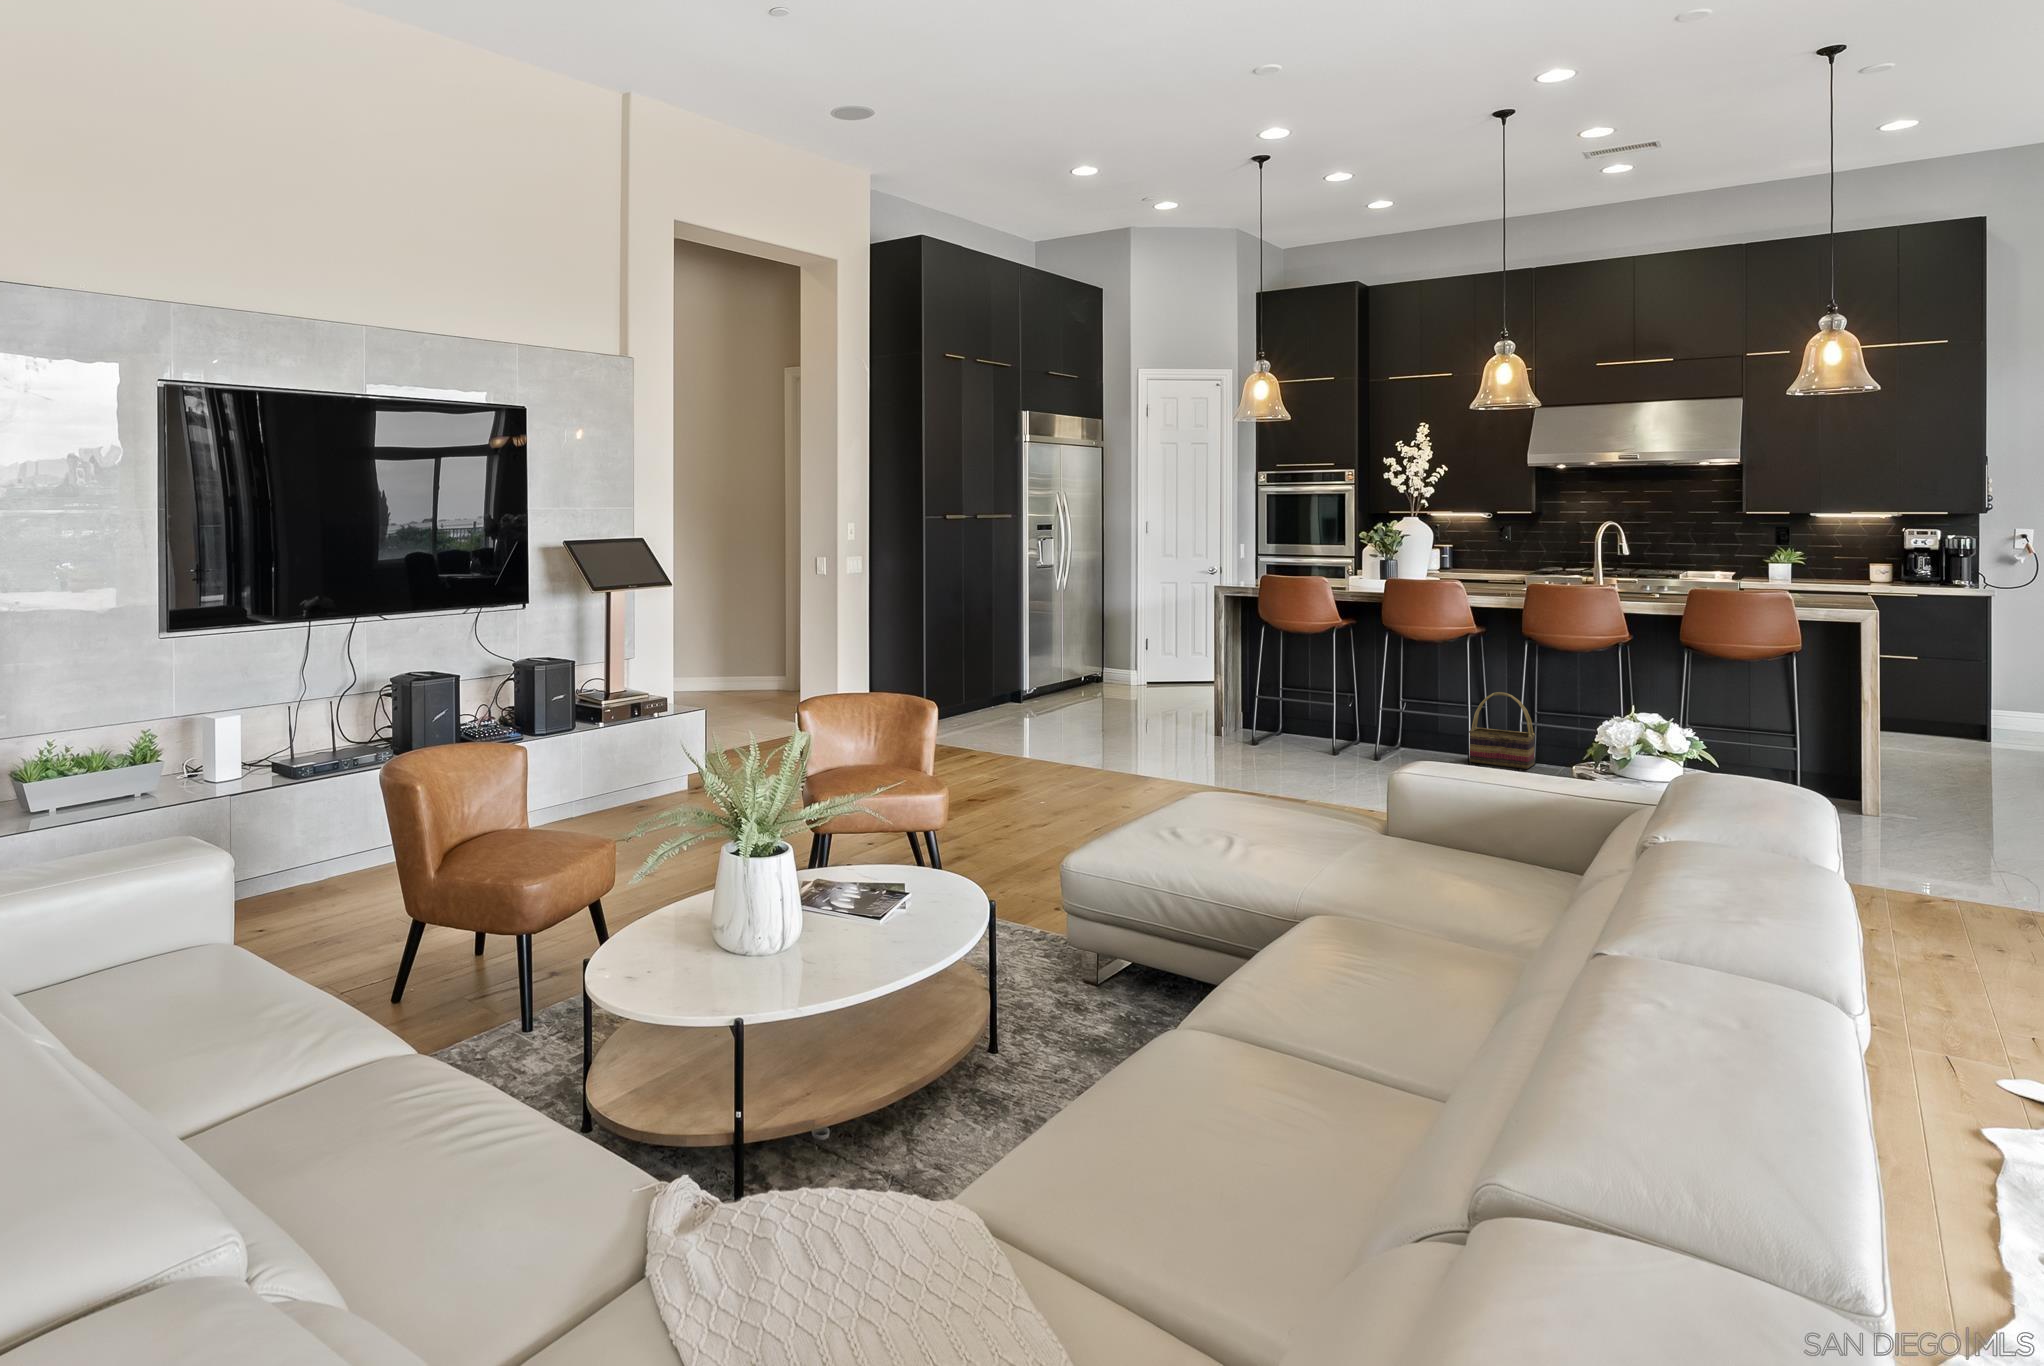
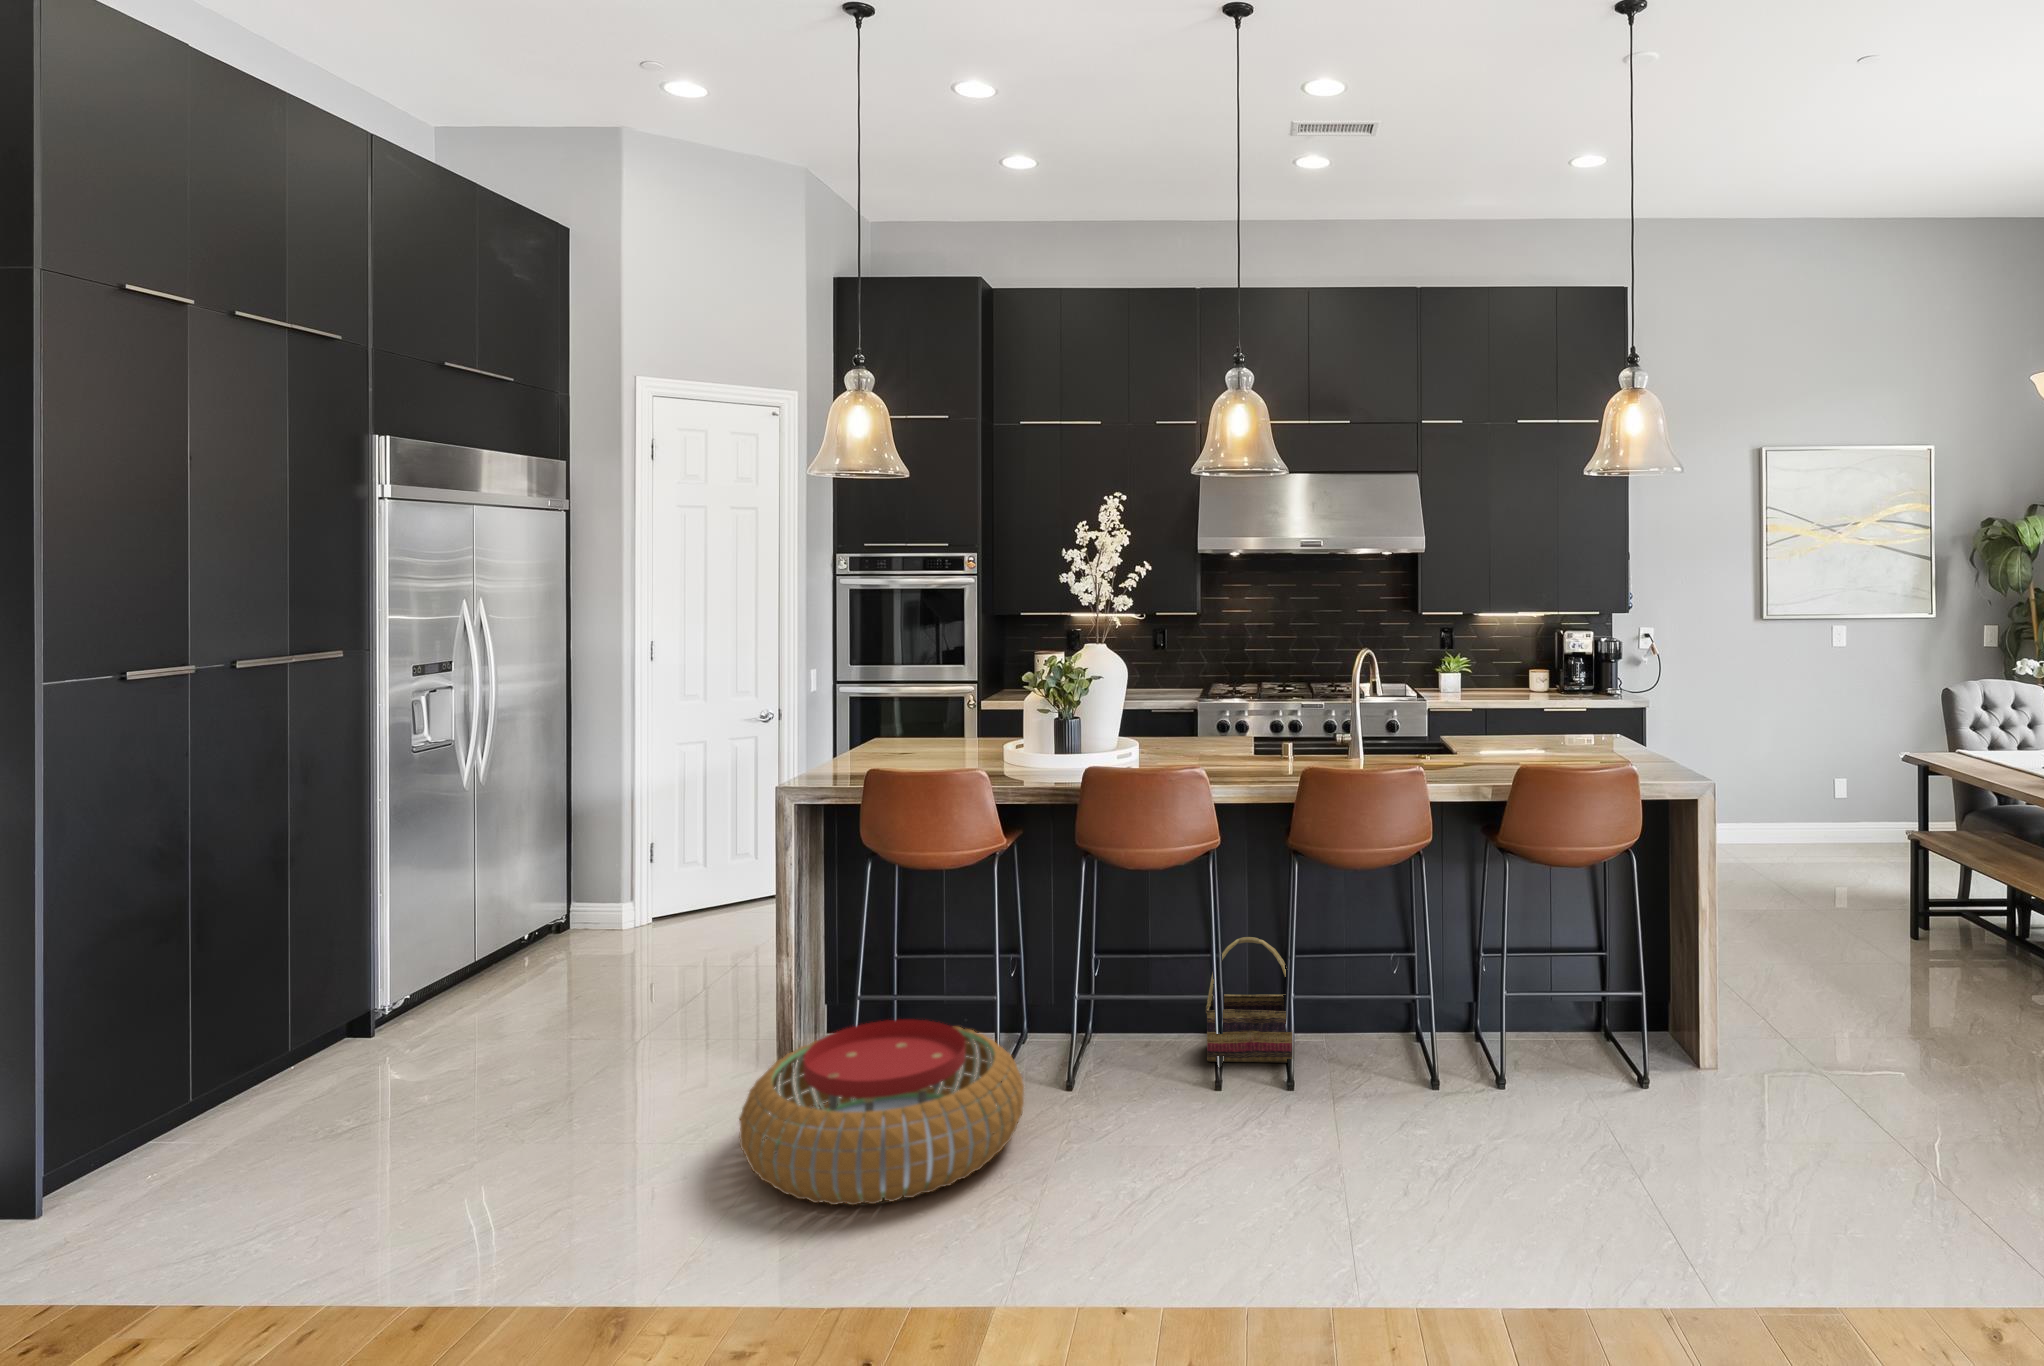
pouf: none [1194,702,1342,770] -> present [739,1020,1024,1205]

